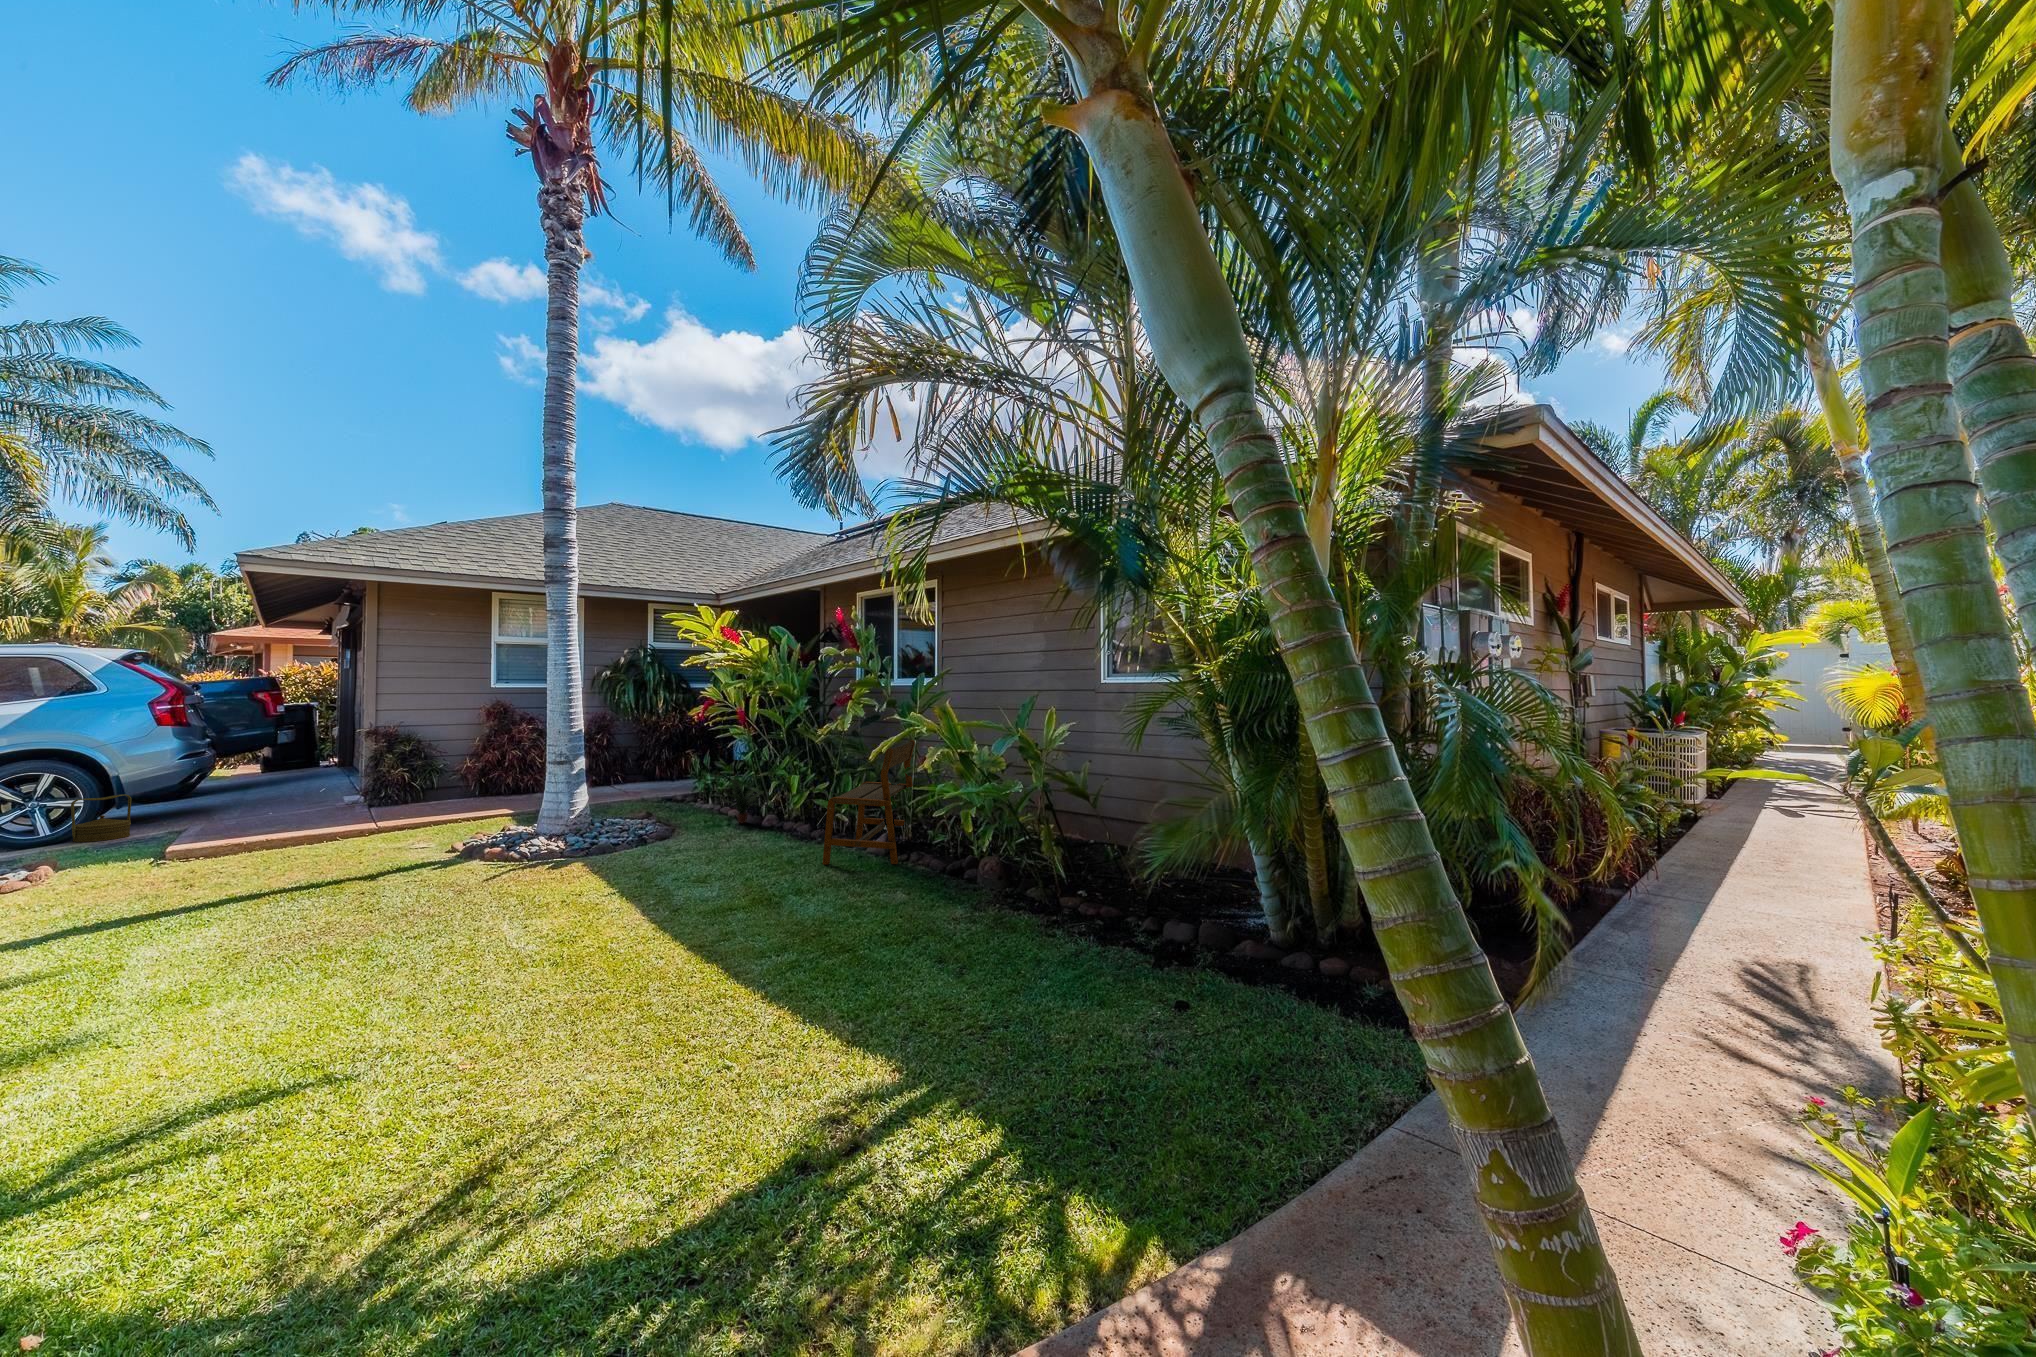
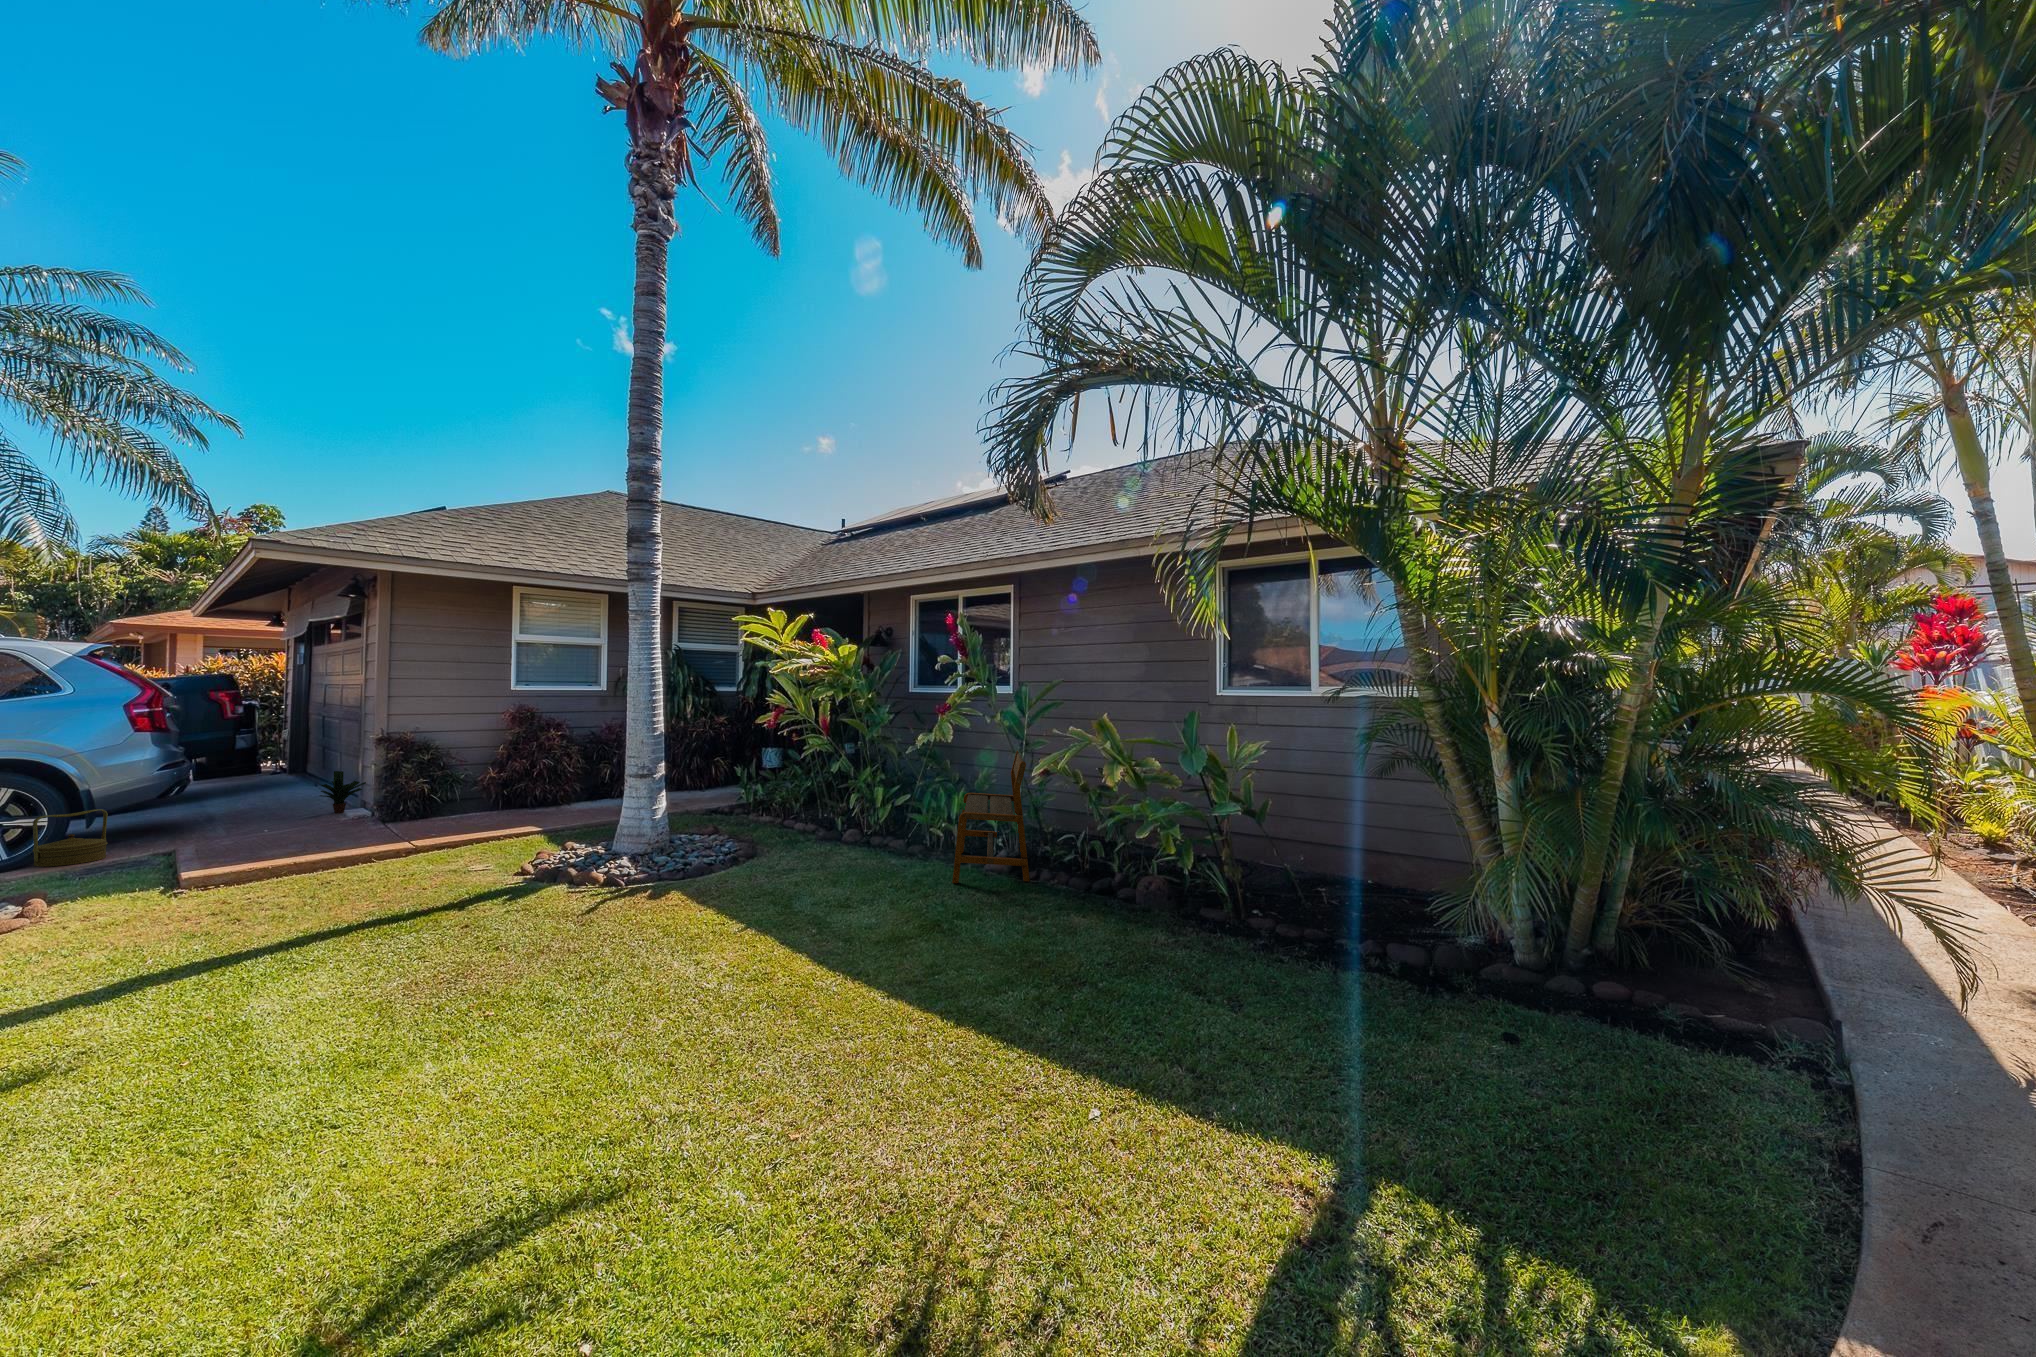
potted plant: present [731,779,764,823] -> present [318,771,366,813]

